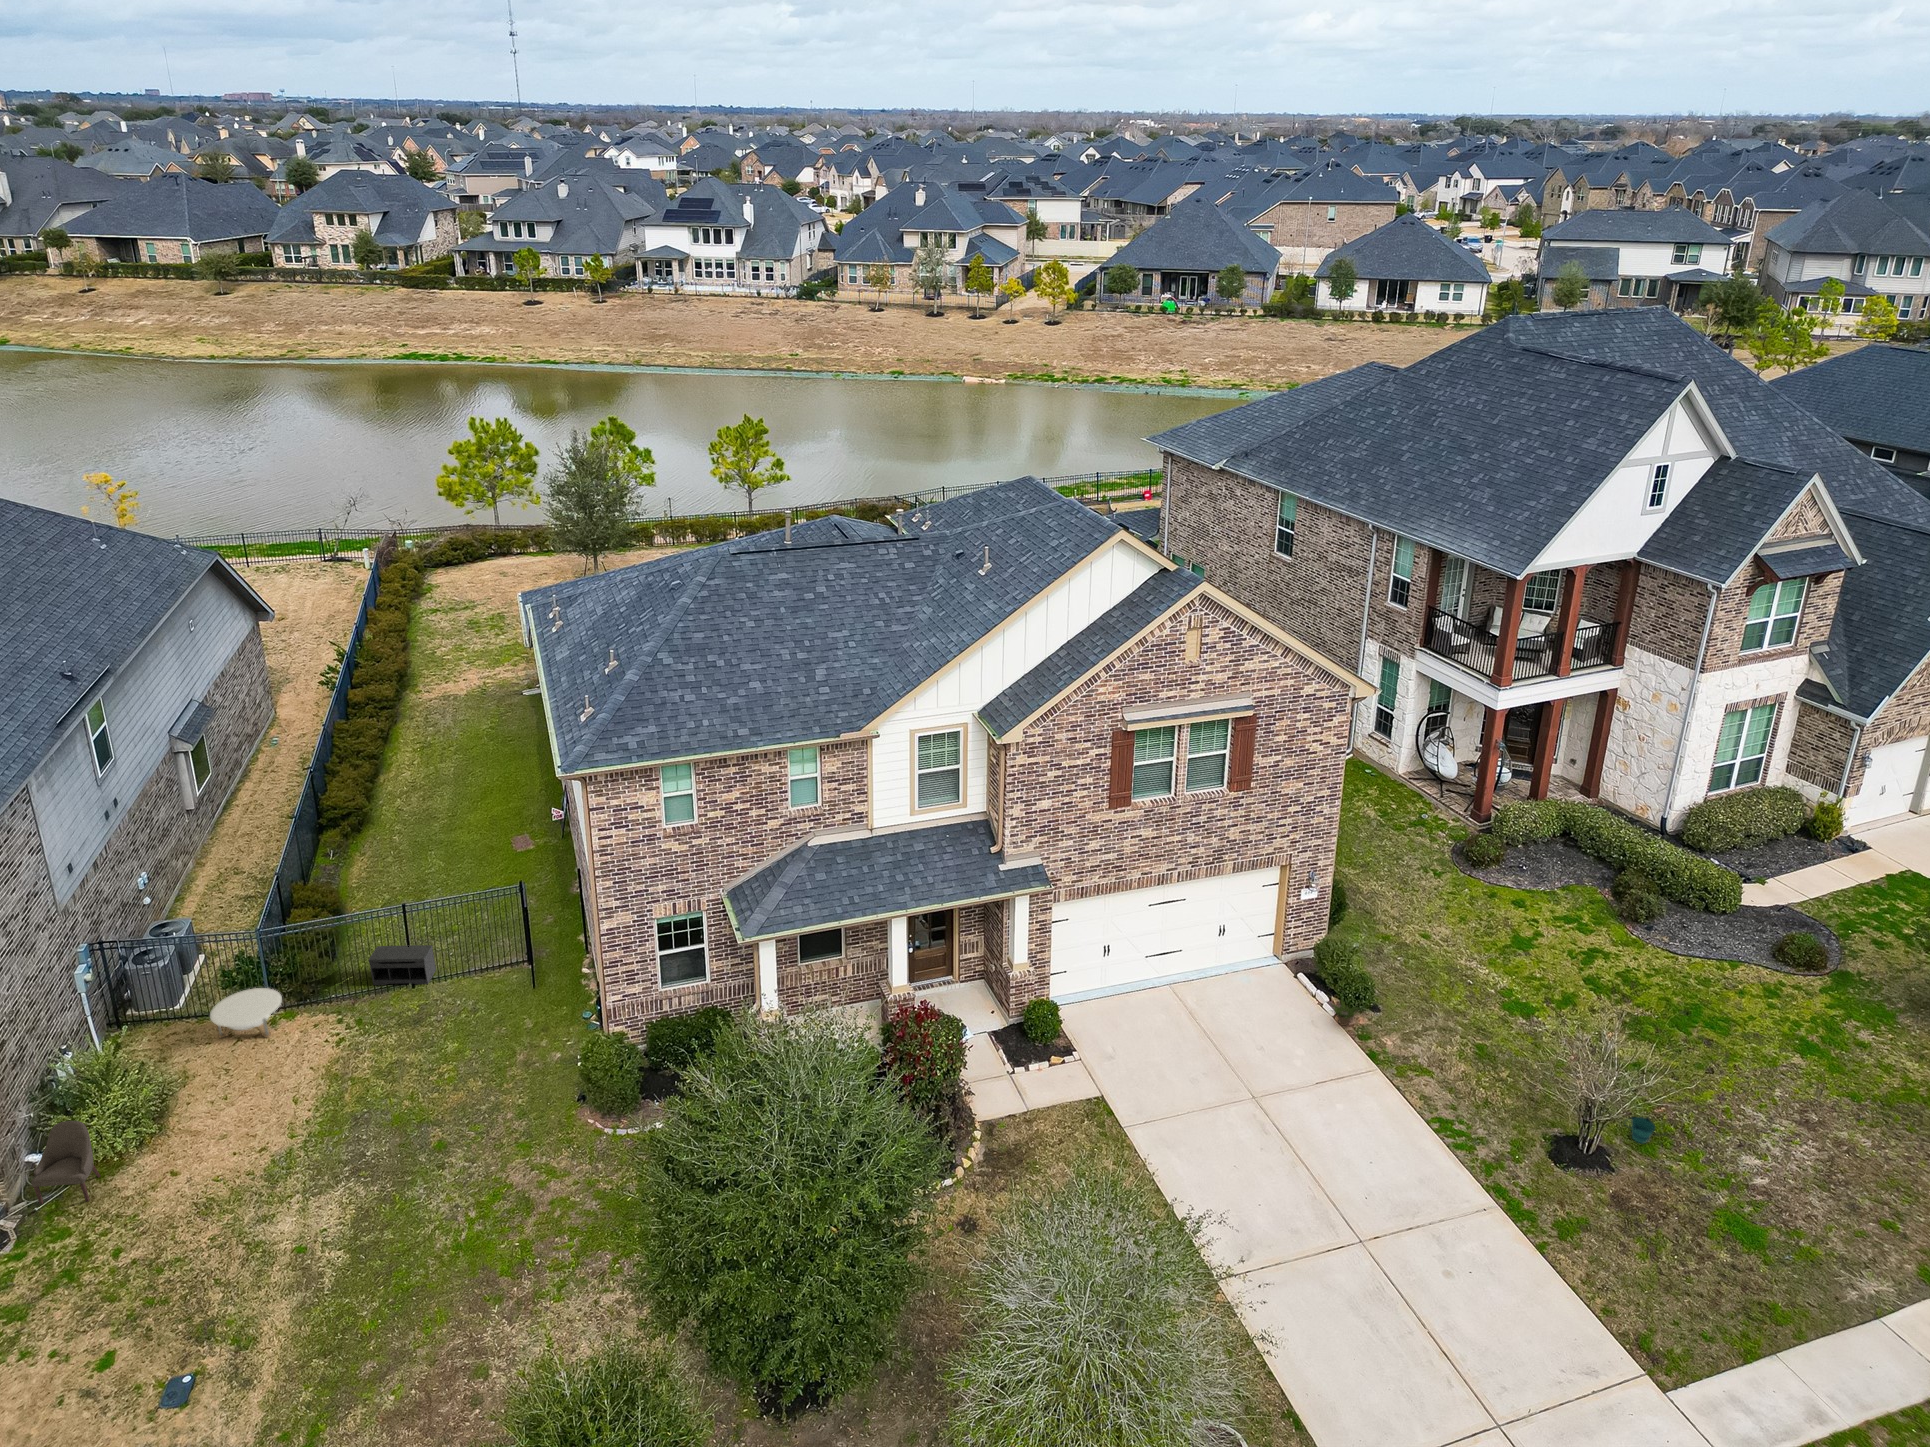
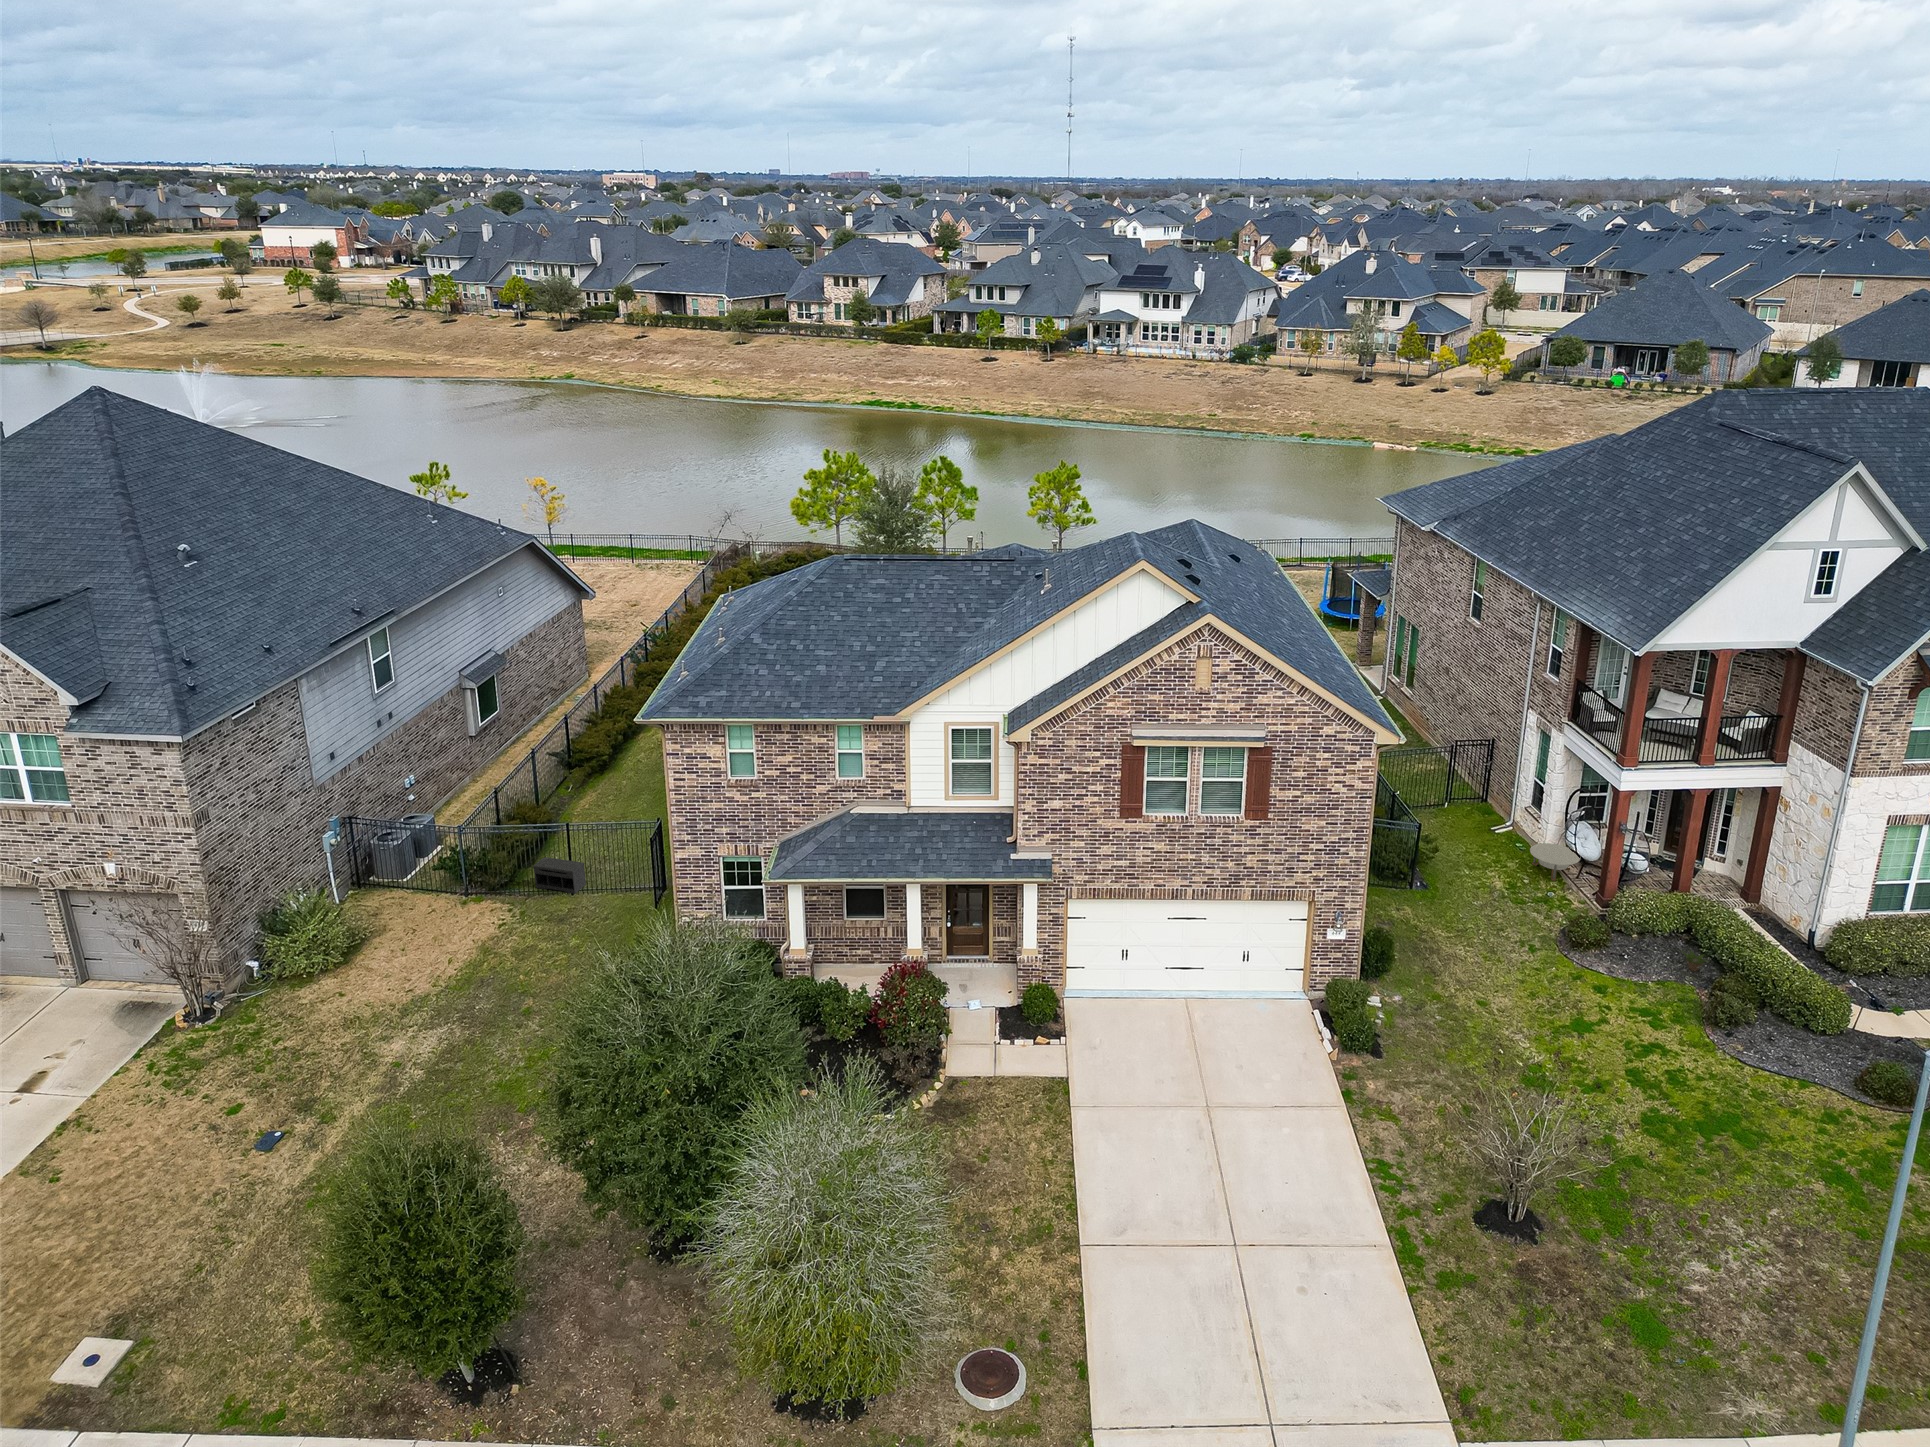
round table: present [210,988,282,1038] -> present [1530,843,1580,881]
decorative plant: present [1332,1002,1358,1026] -> present [1684,951,1706,971]
bucket: present [1631,1117,1655,1143] -> none [1566,1196,1596,1224]
chair: present [31,1121,101,1204] -> none [245,938,295,1000]

